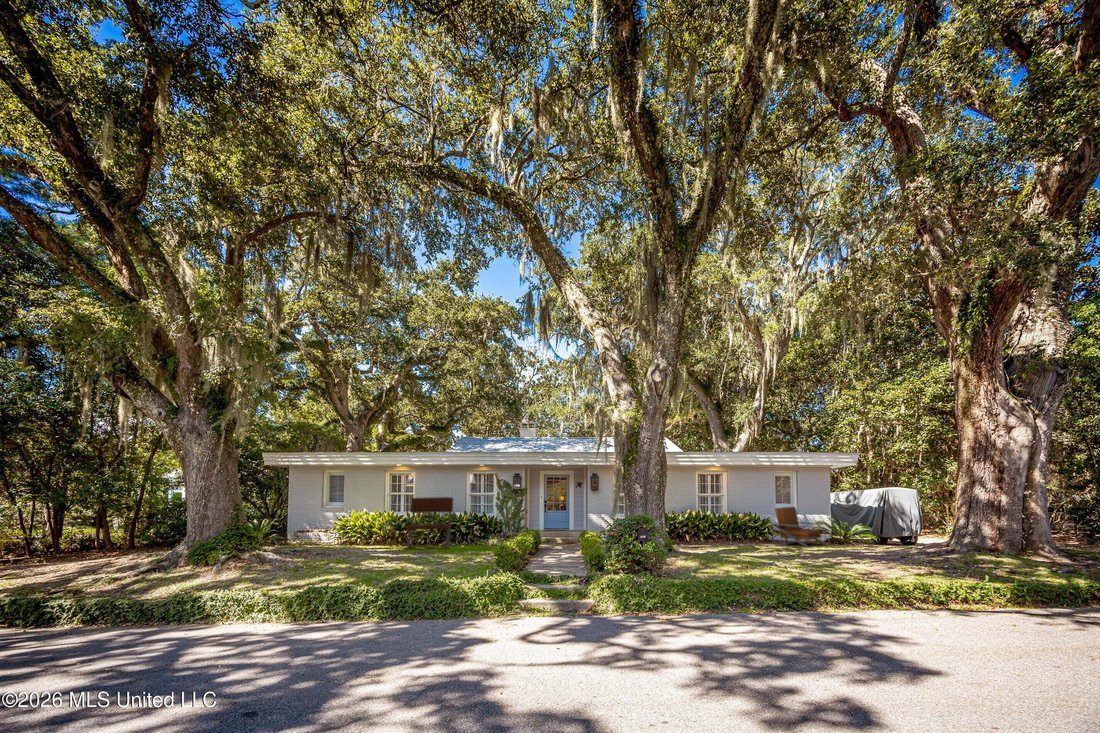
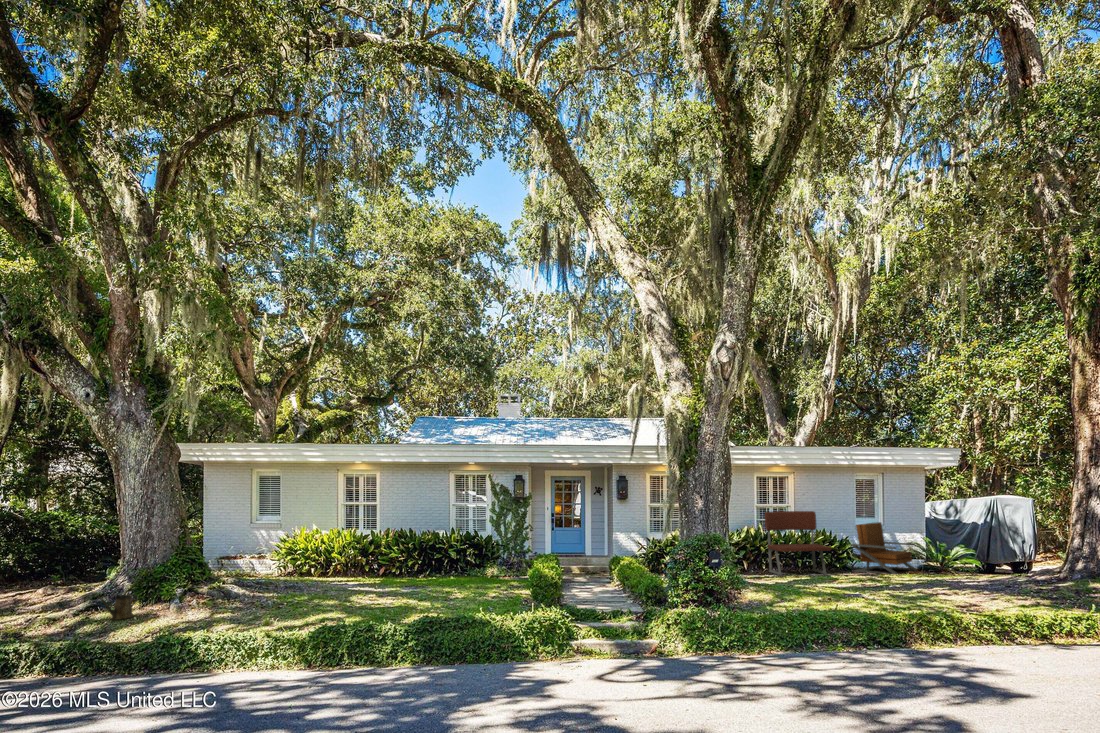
bench: present [405,497,453,548] -> present [765,511,831,575]
watering can: none [154,559,192,579] -> present [98,595,138,620]

